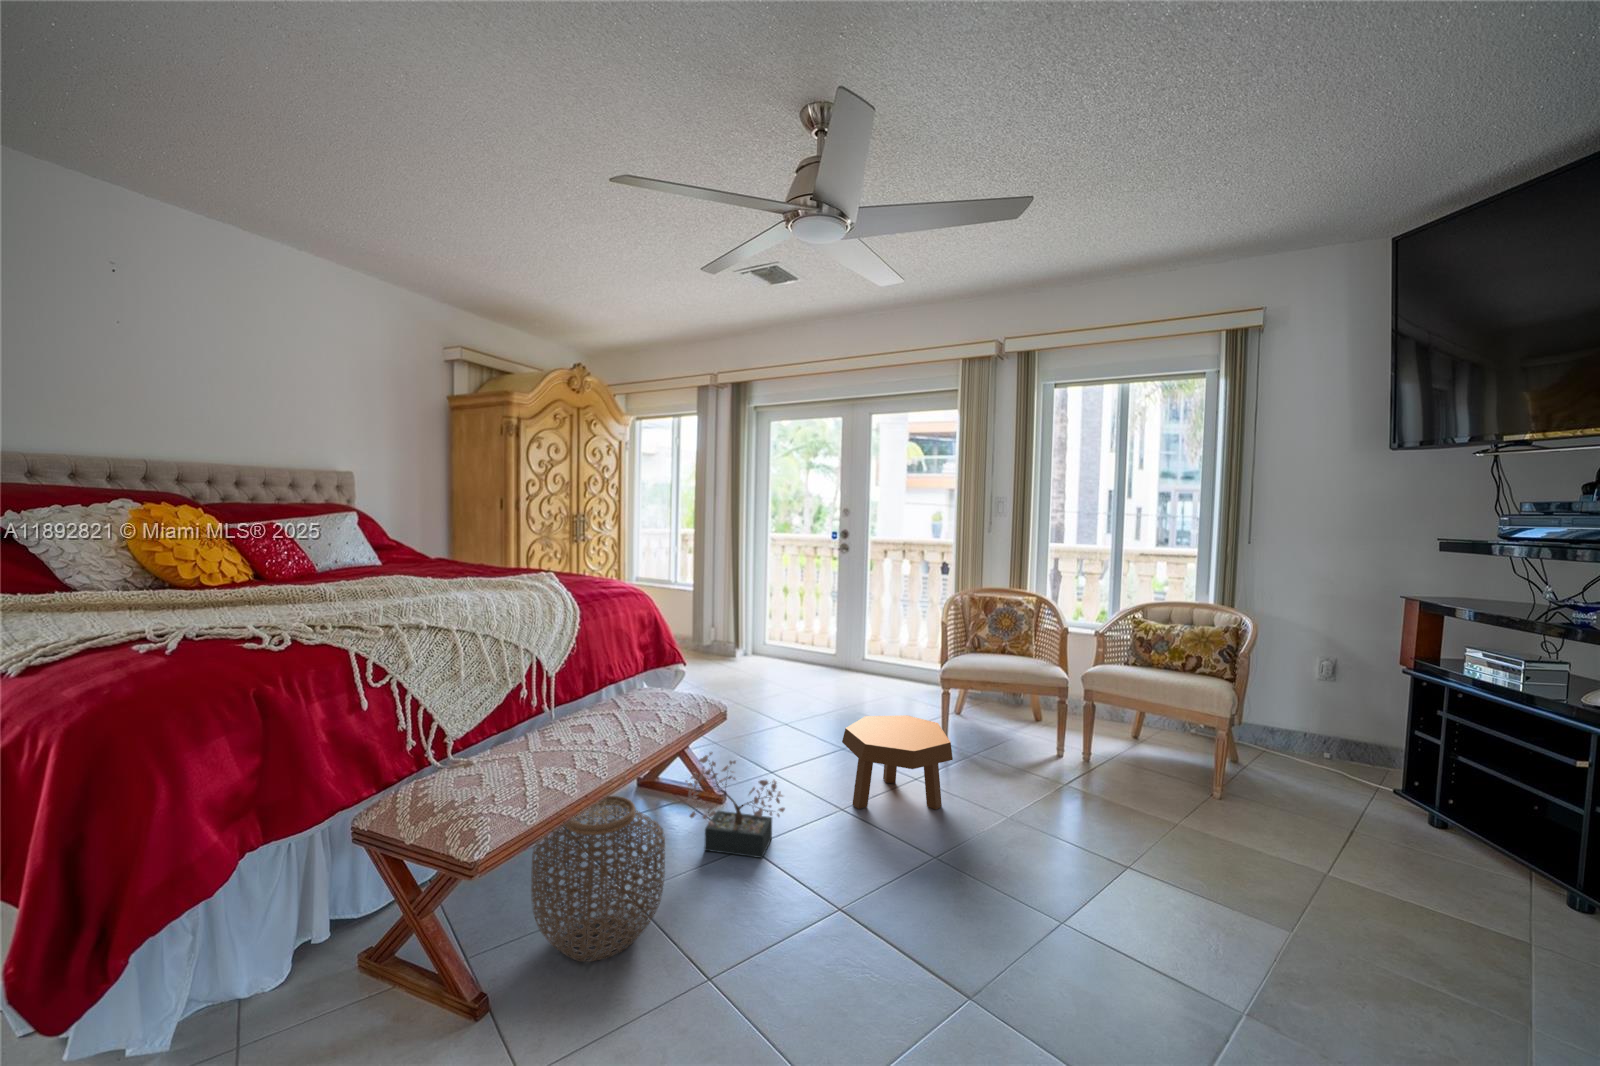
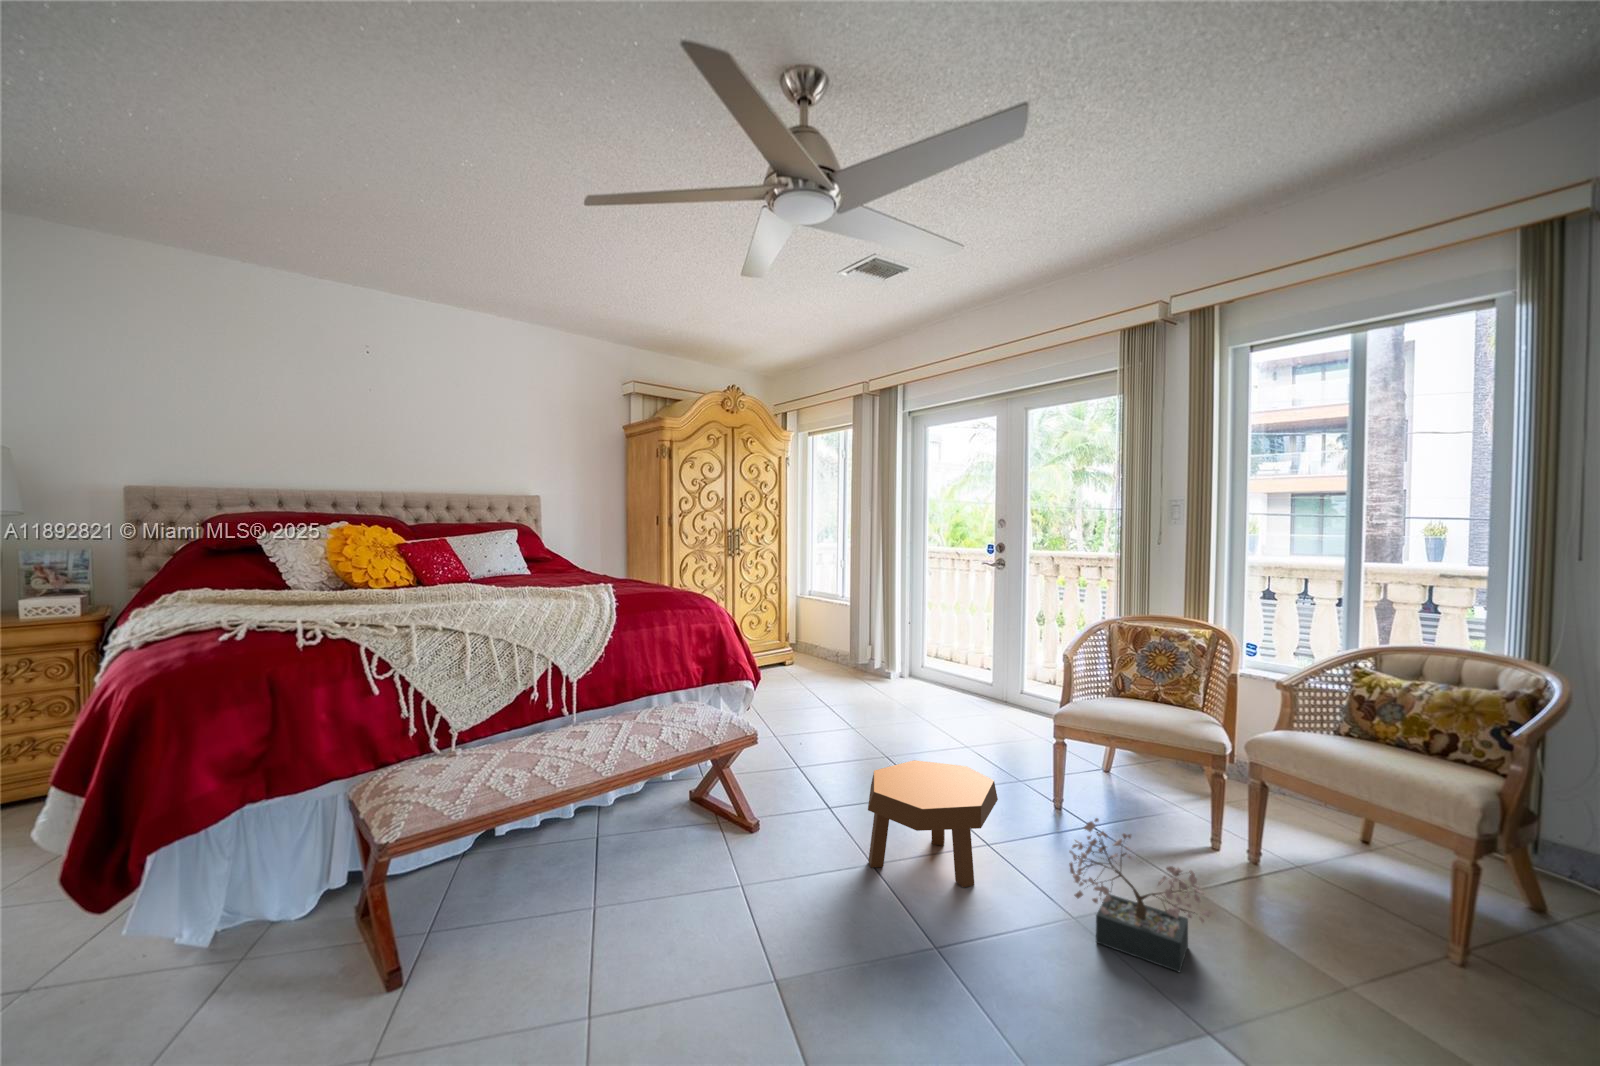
decorative plant: present [686,752,785,858] -> present [1069,818,1211,972]
woven basket: present [531,796,665,961] -> none [446,799,578,956]

